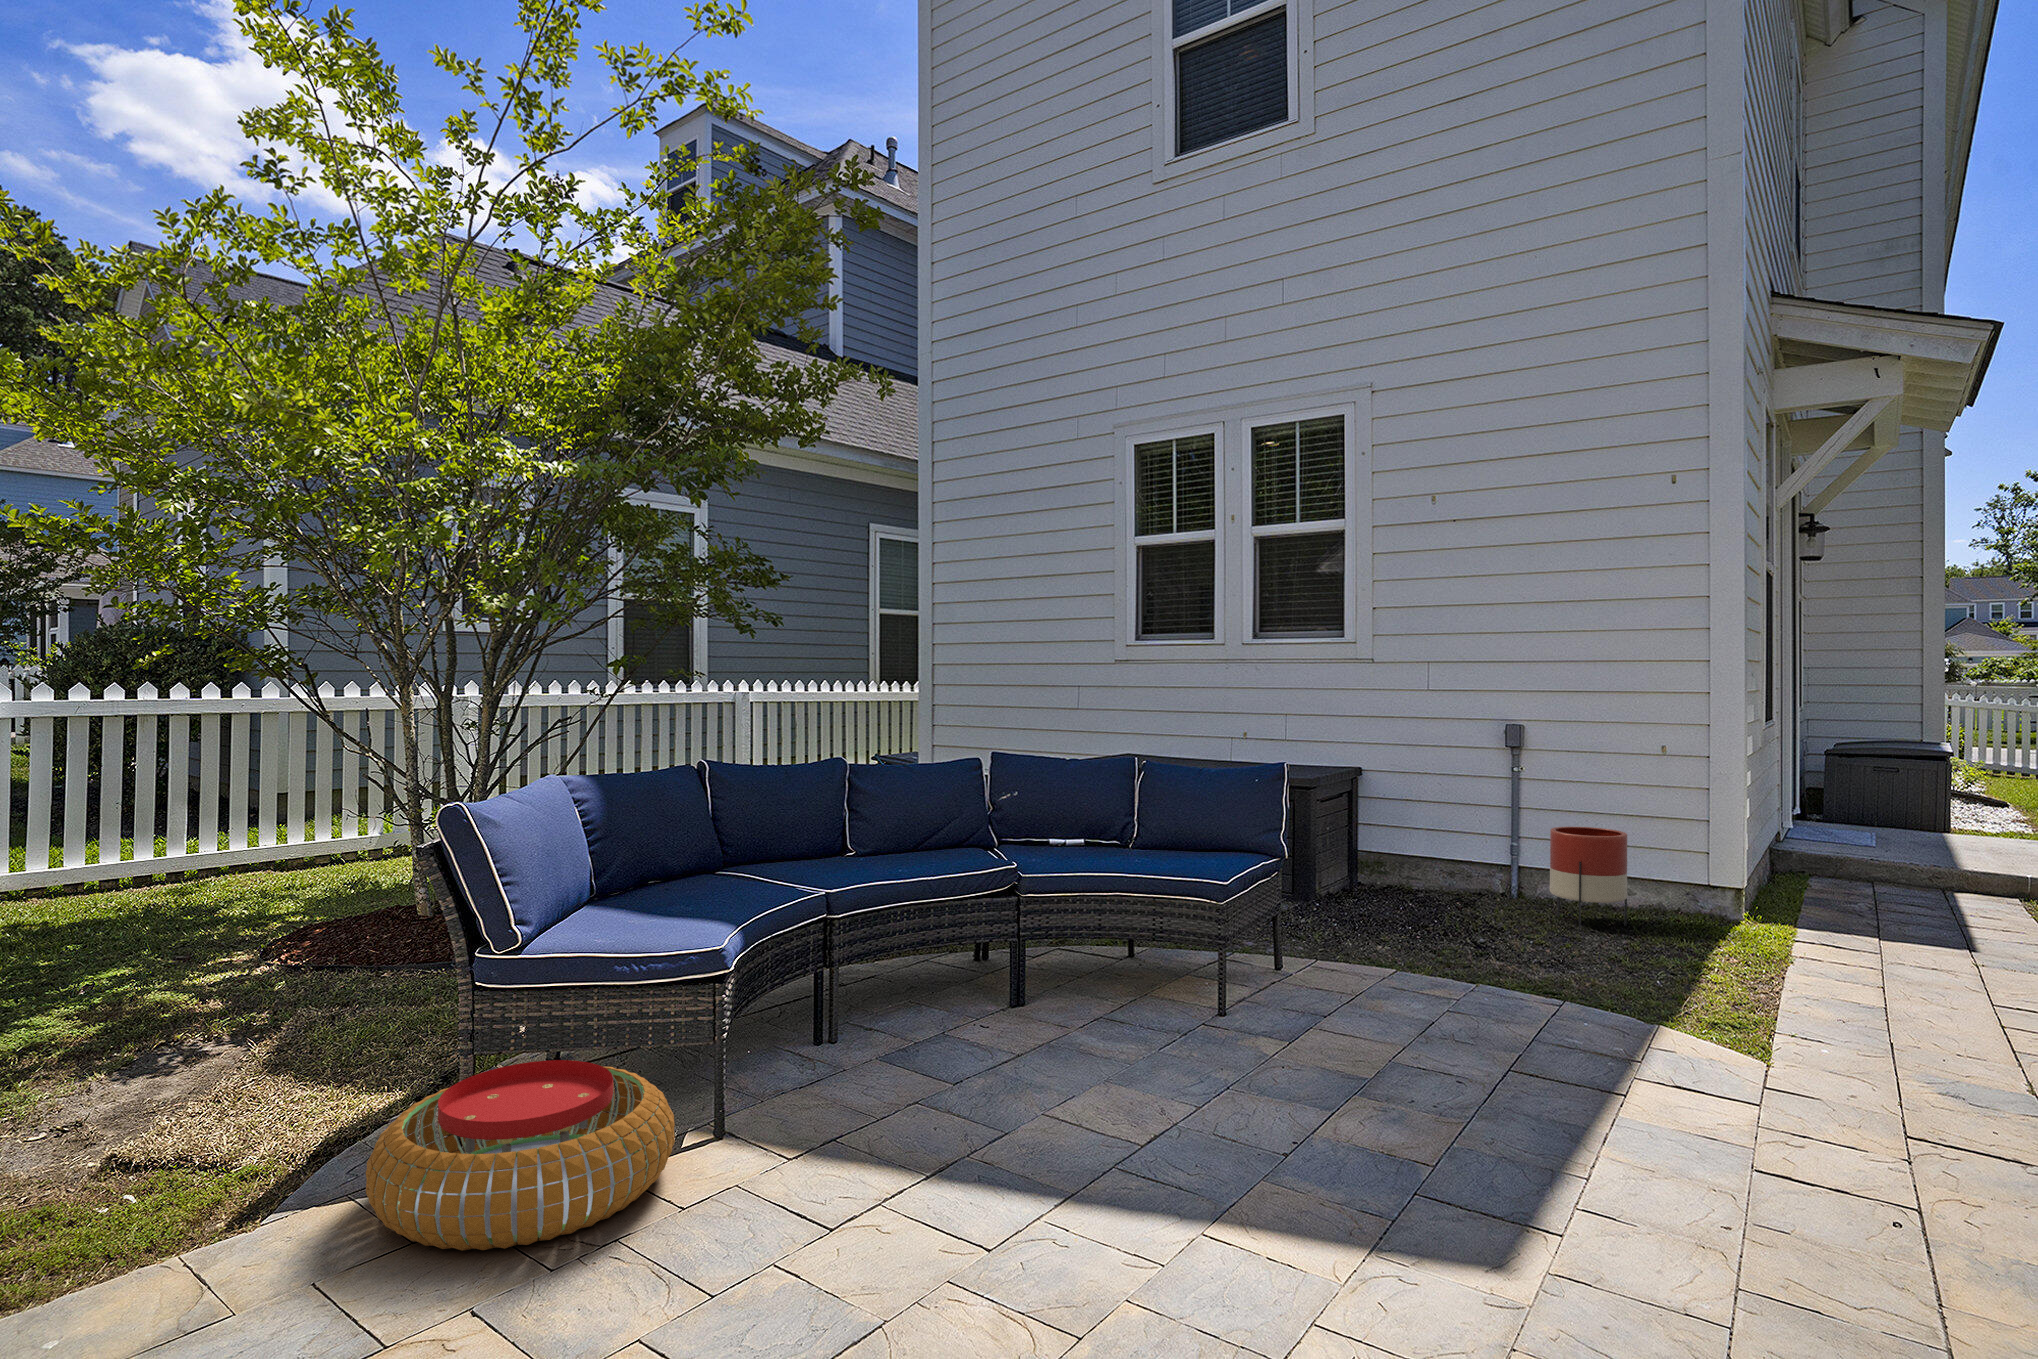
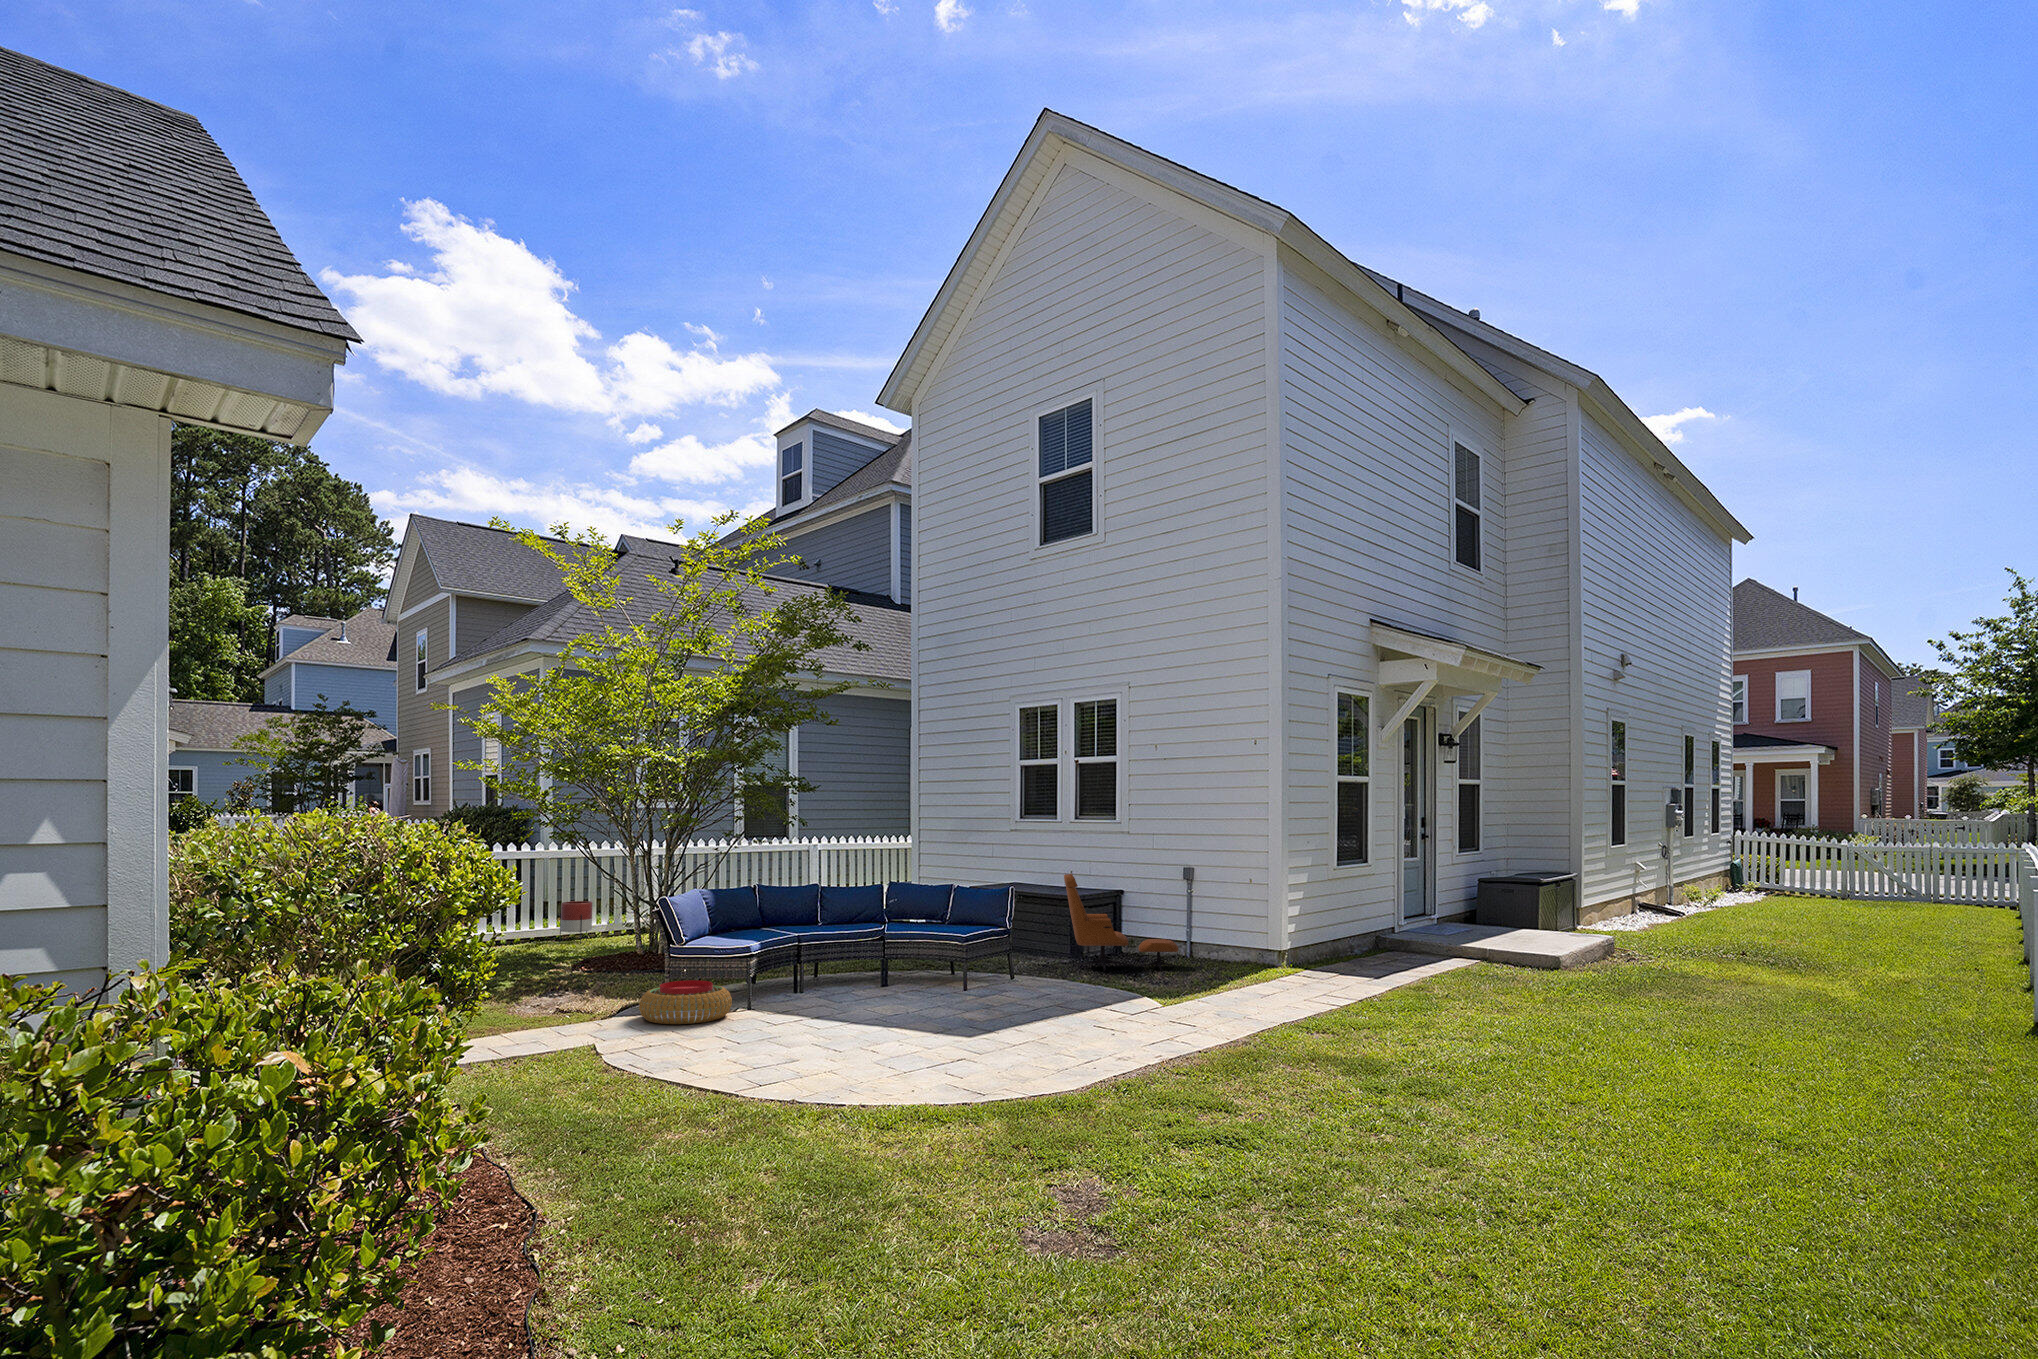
lounge chair: none [1293,738,1510,926] -> present [1064,874,1179,971]
planter: present [1550,827,1627,931] -> present [559,901,593,944]

